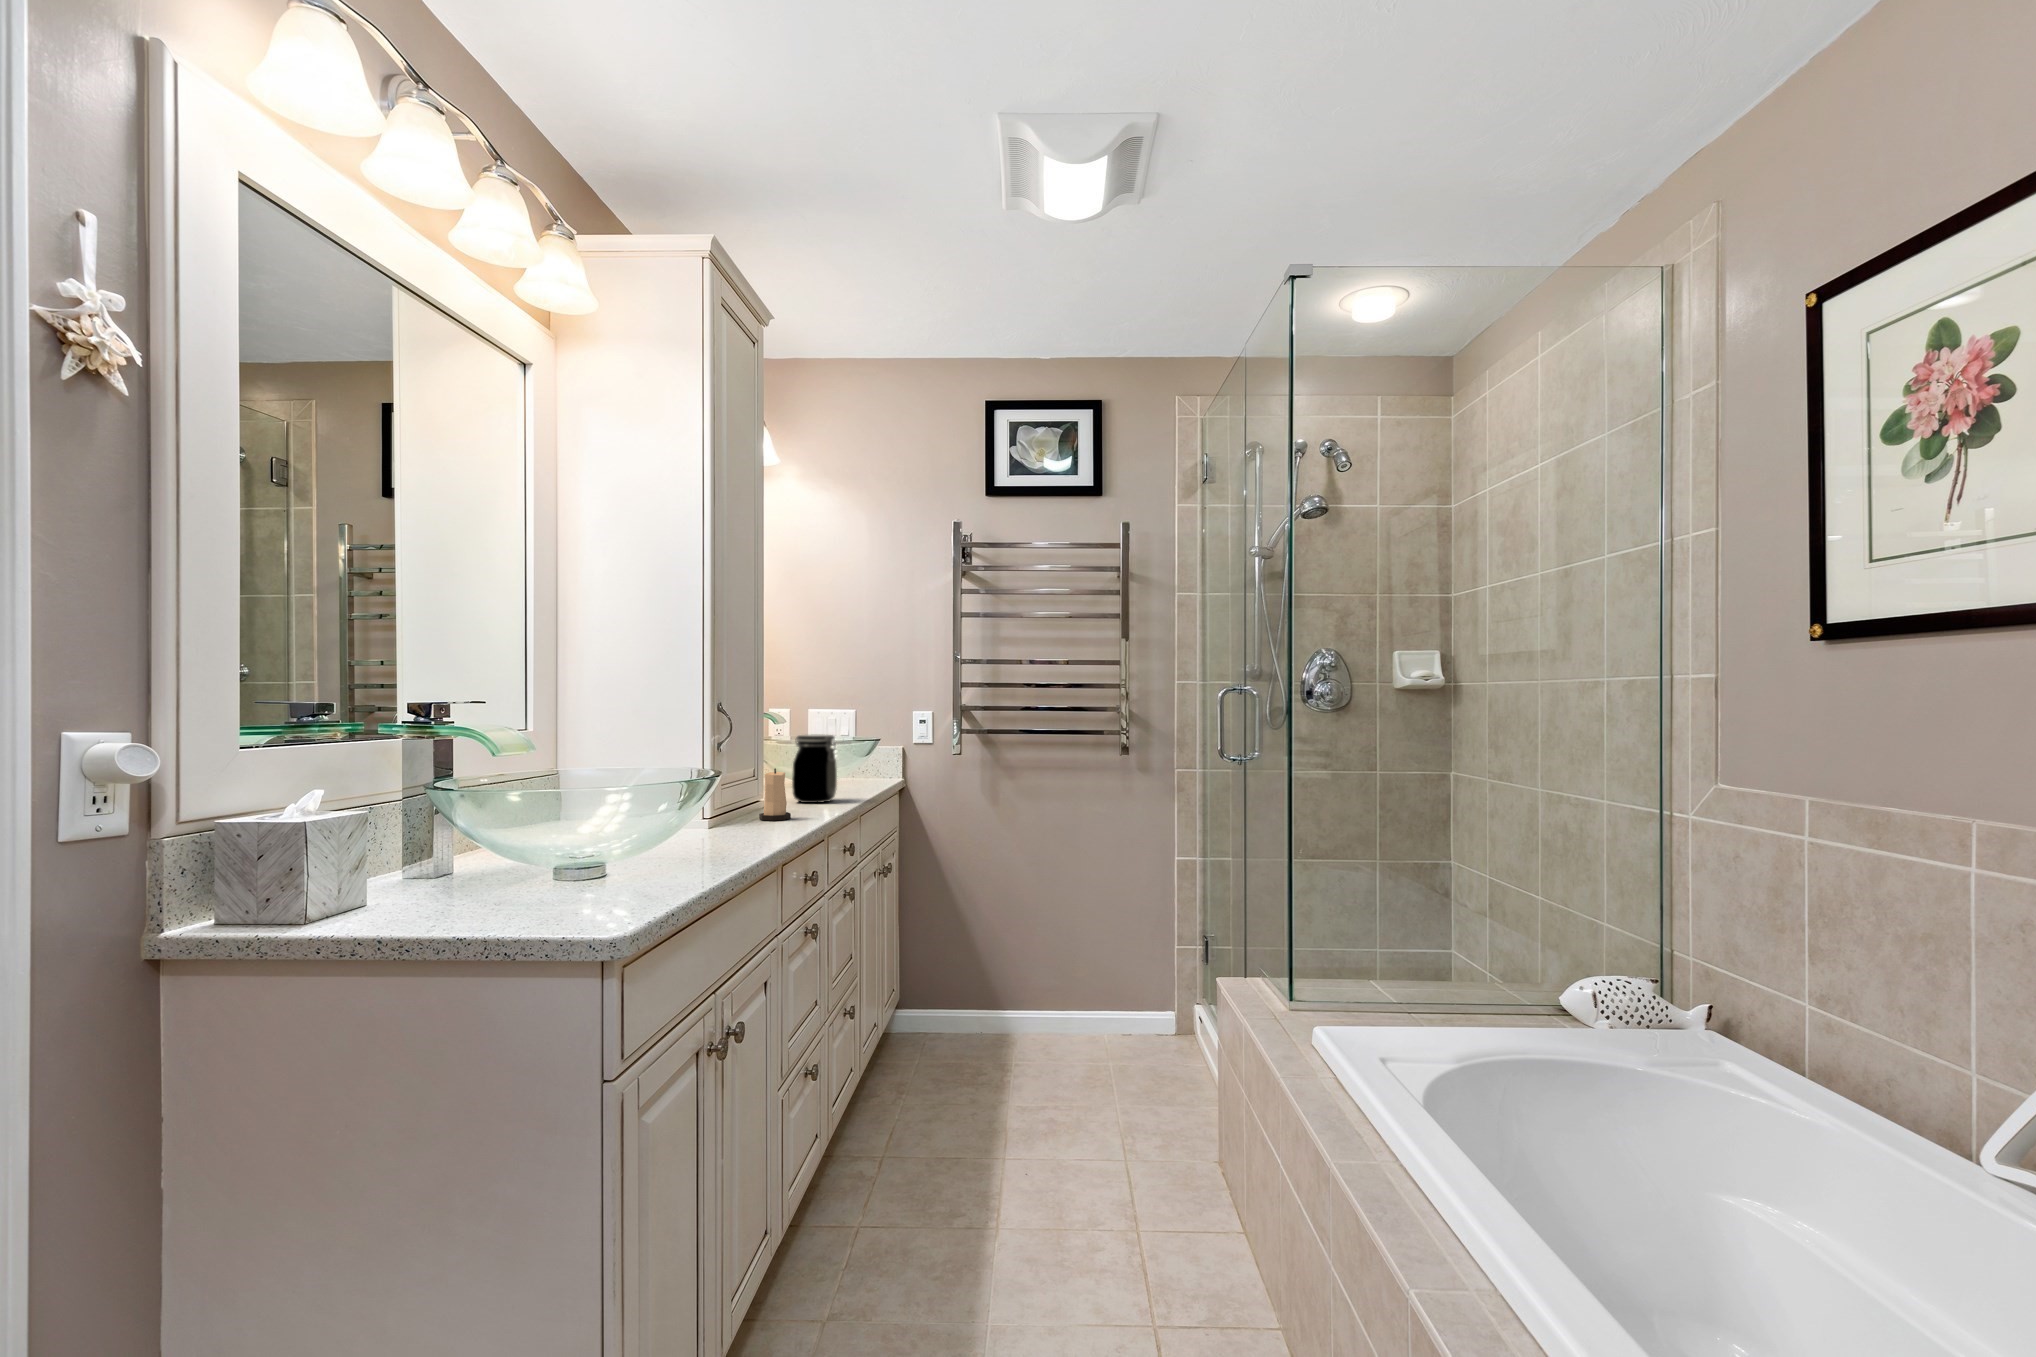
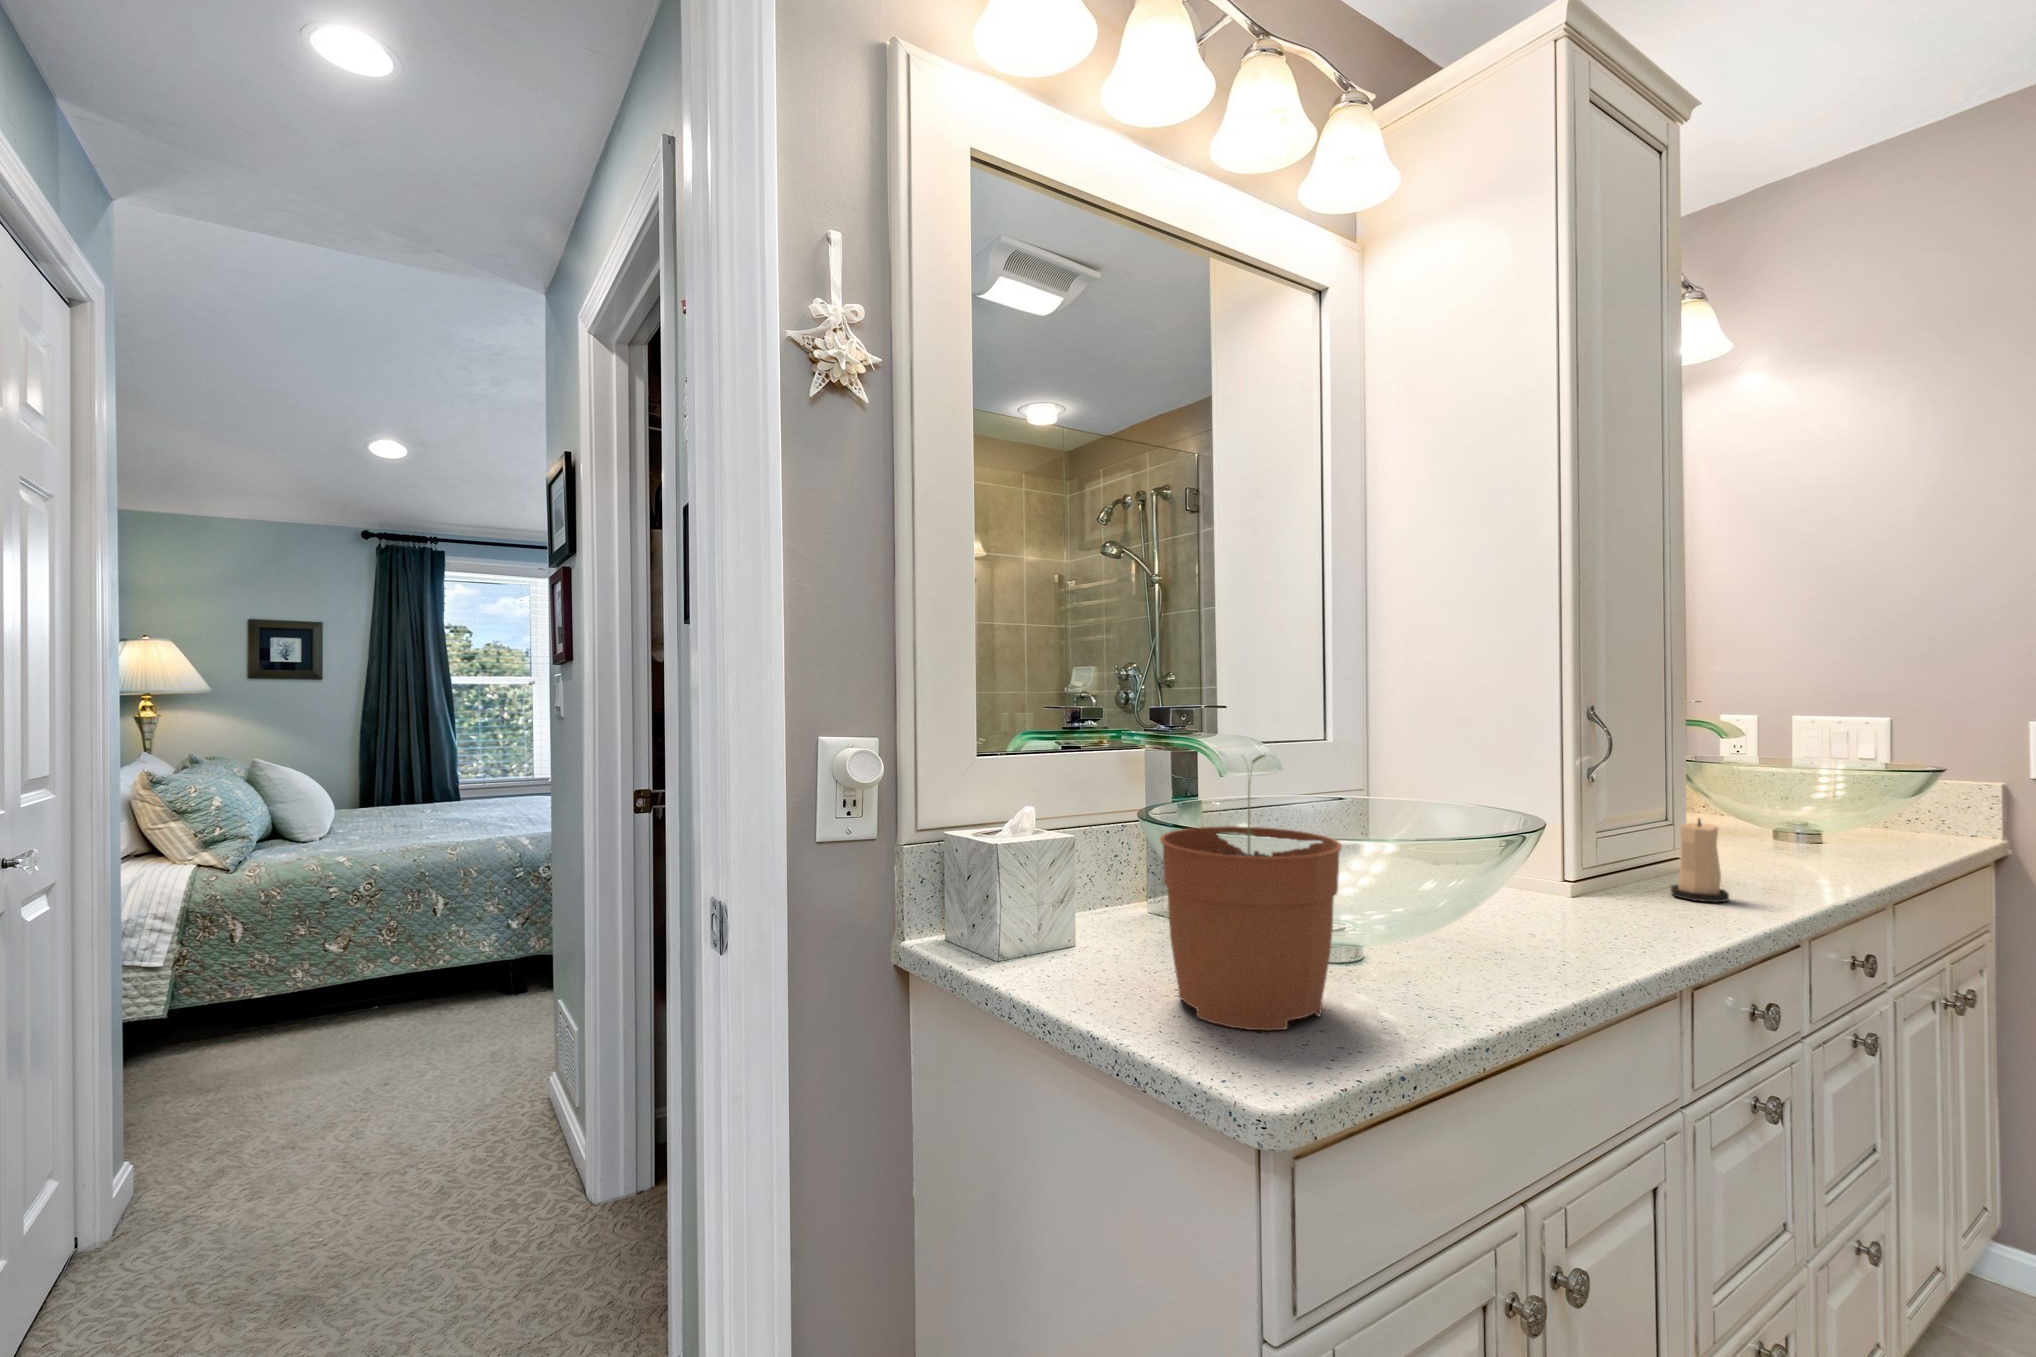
plant pot: none [476,728,615,916] -> present [1160,755,1342,1030]
jar: present [792,735,837,803] -> none [1746,763,1836,876]

